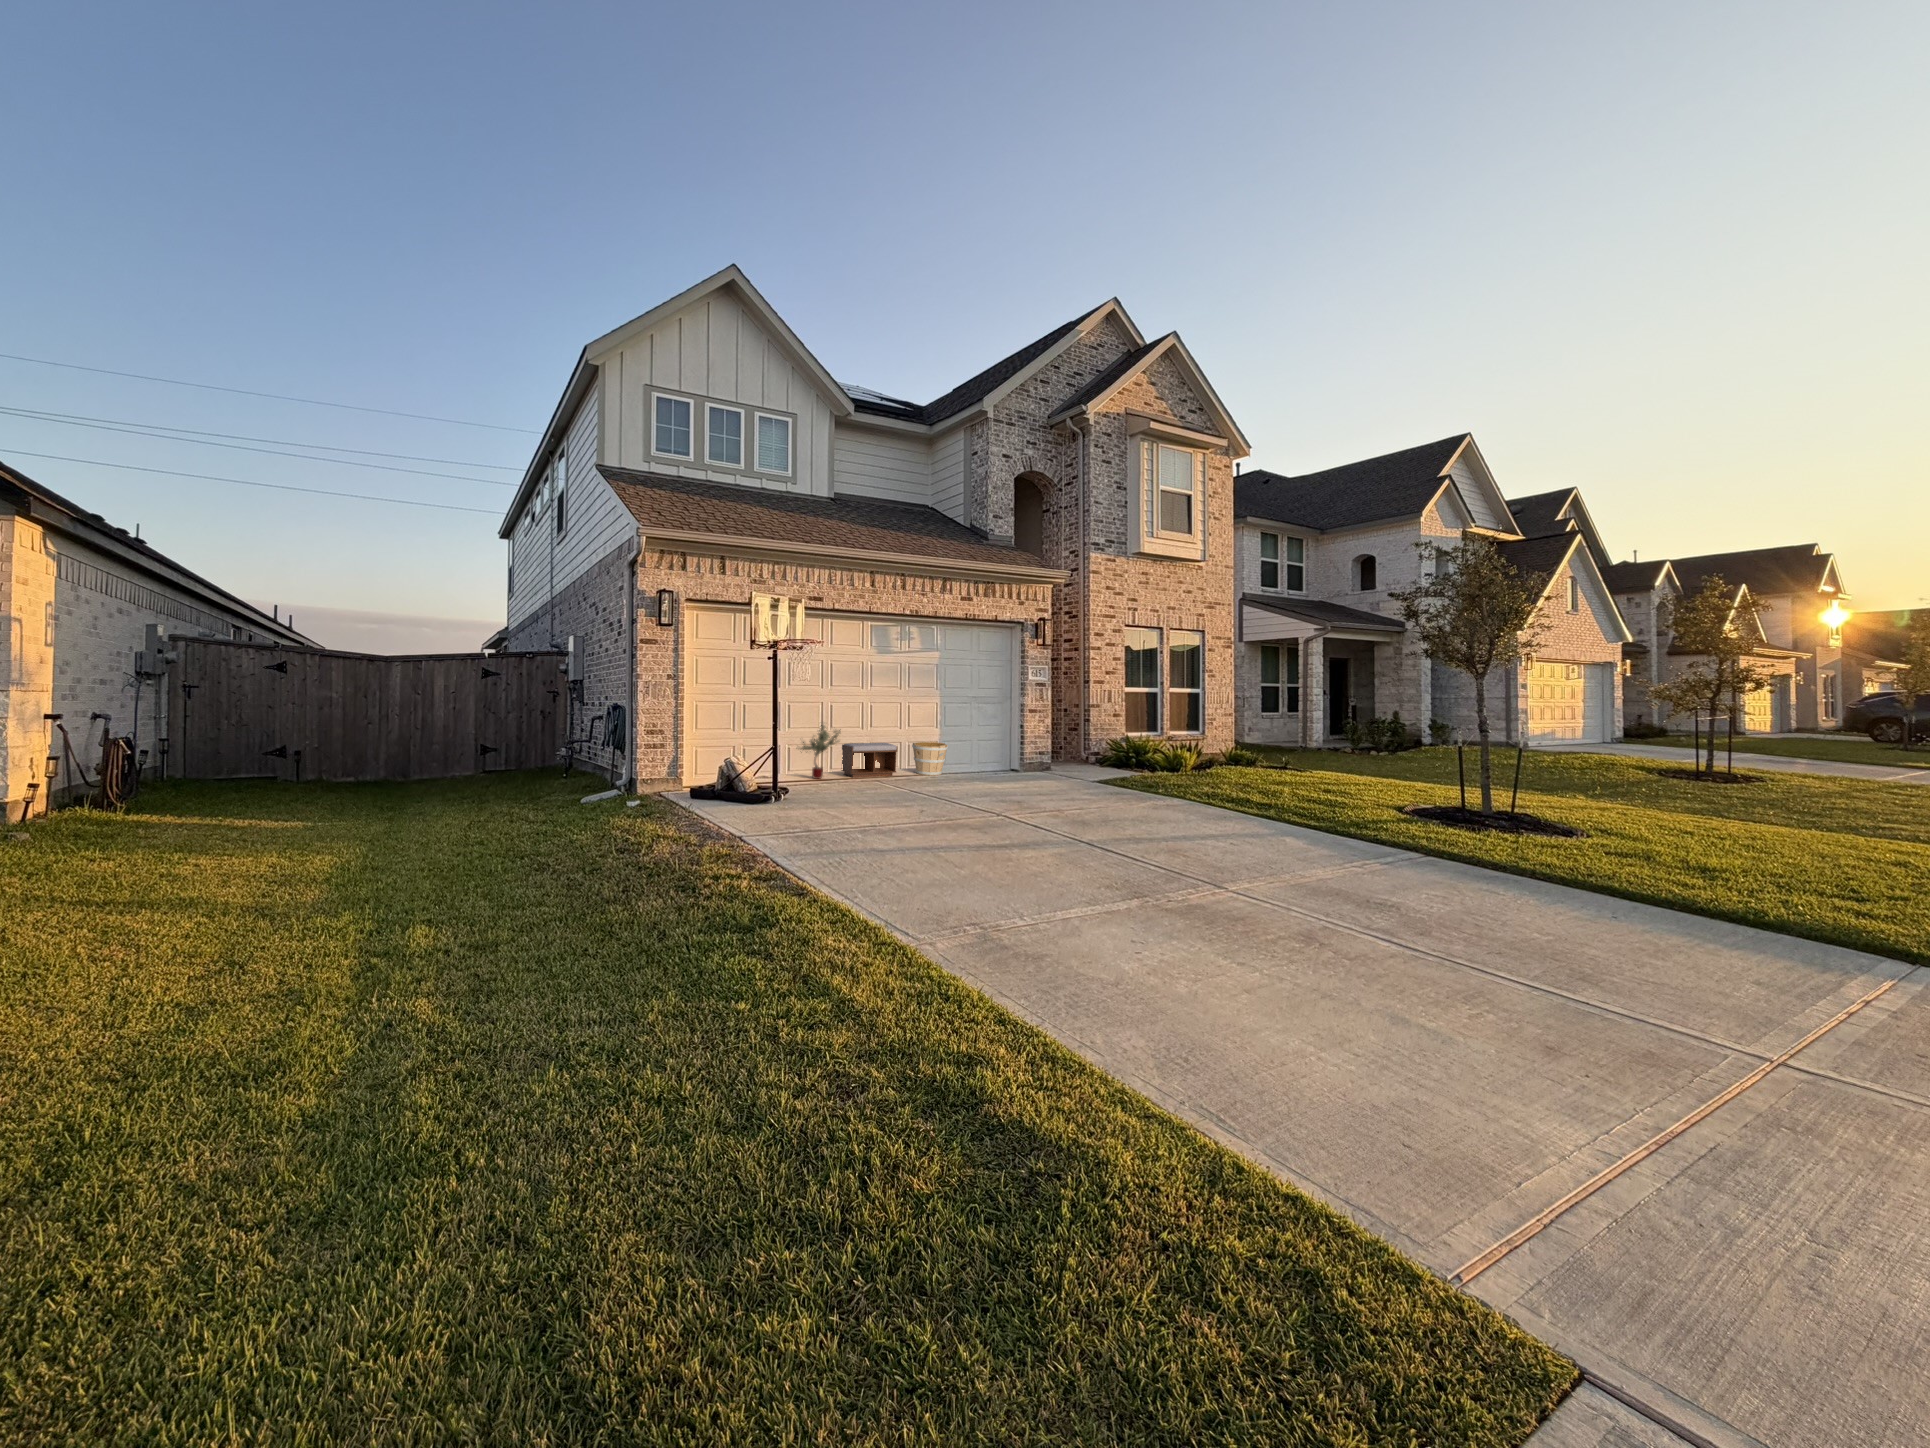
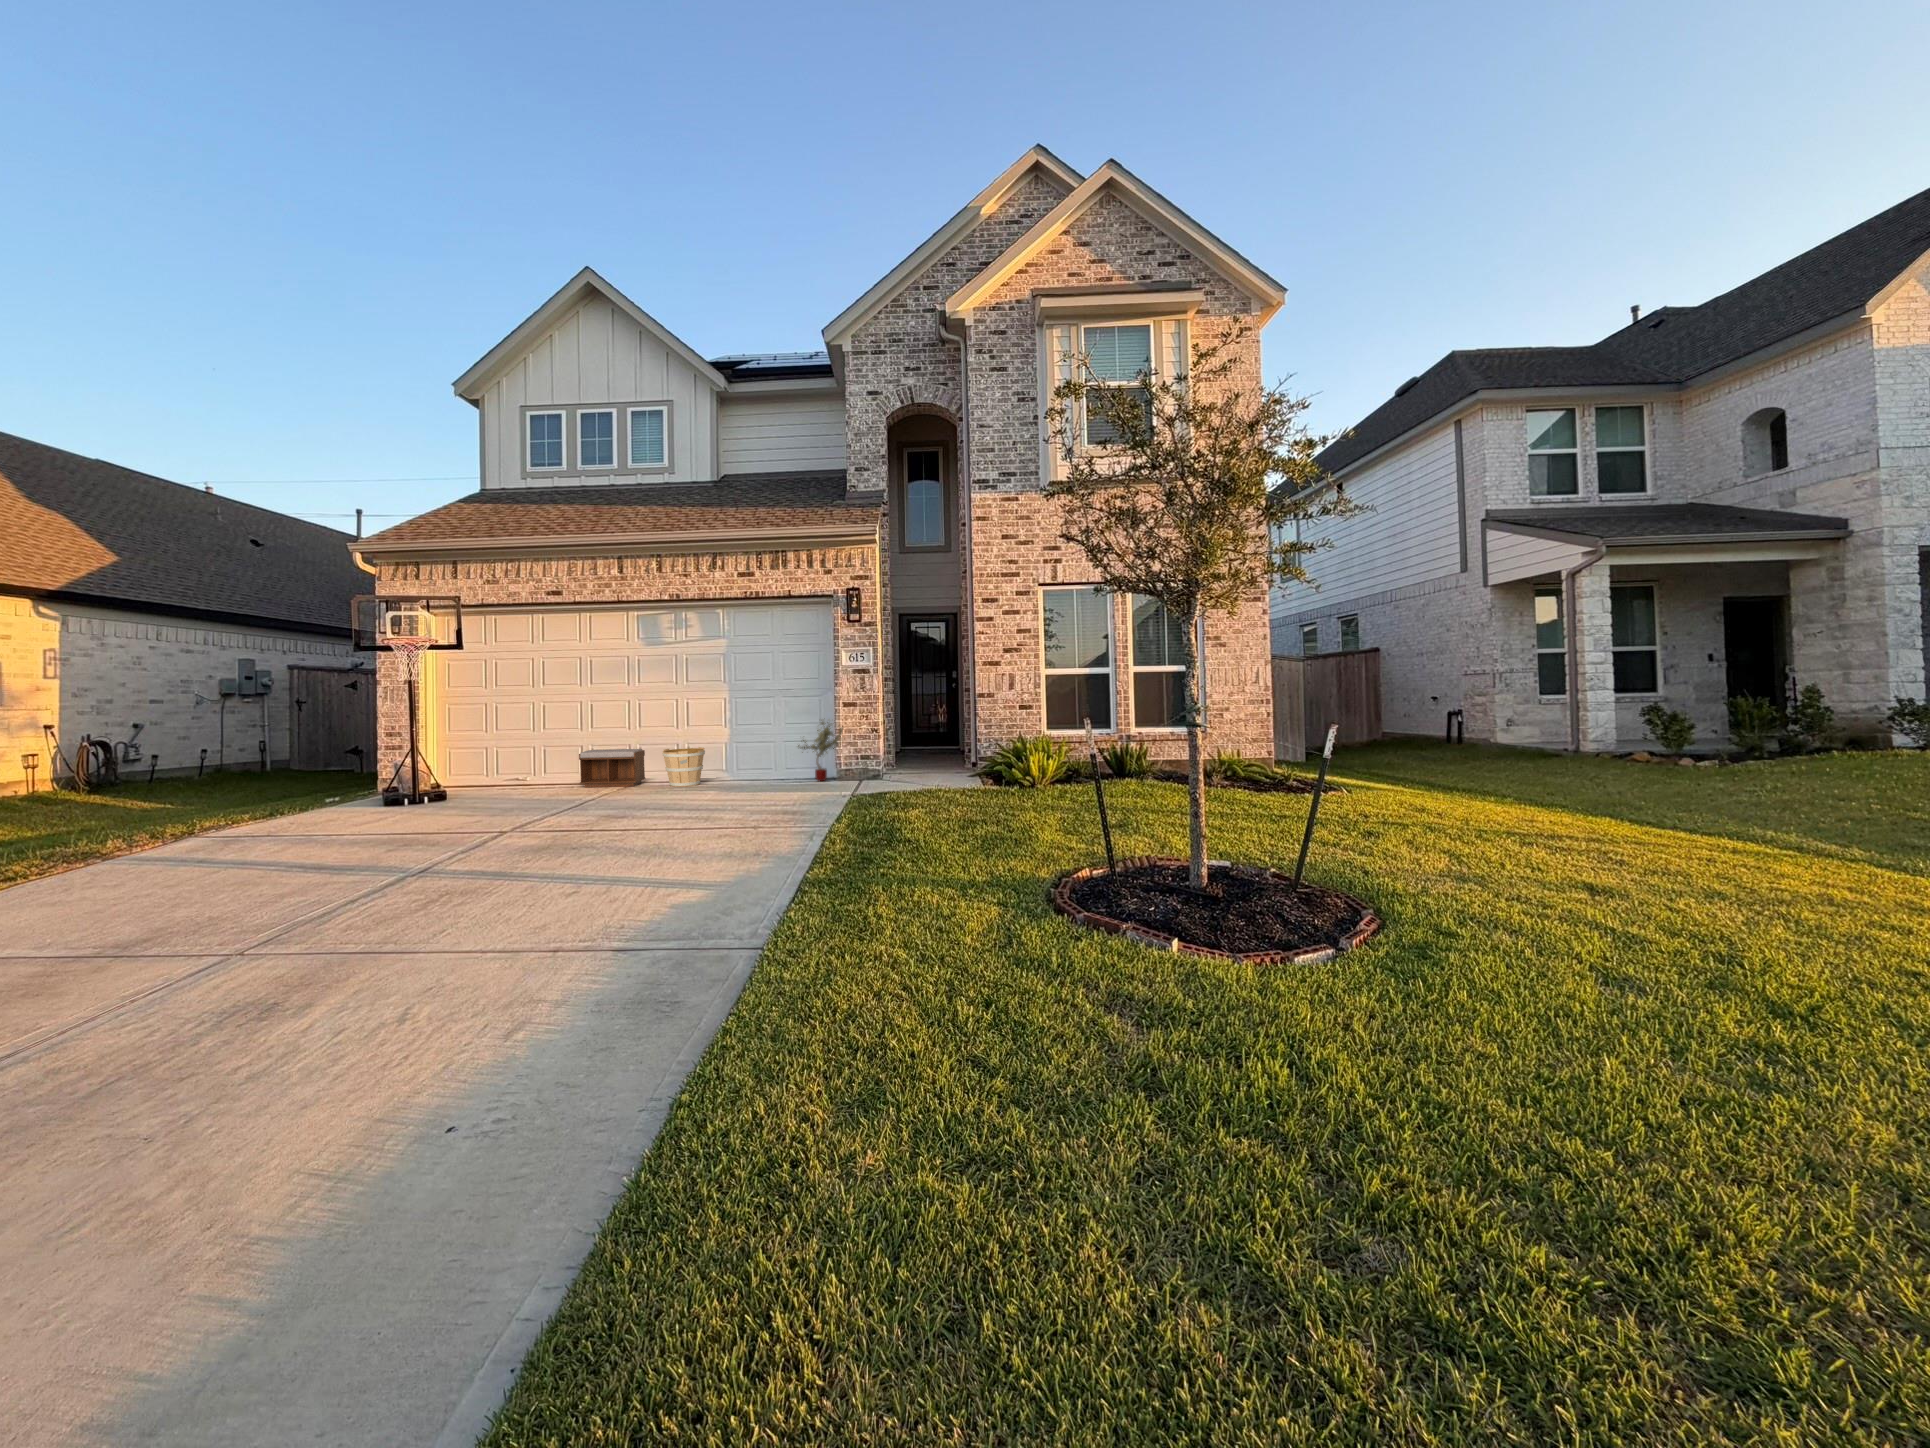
potted tree: present [800,725,841,779] -> present [798,720,843,781]

